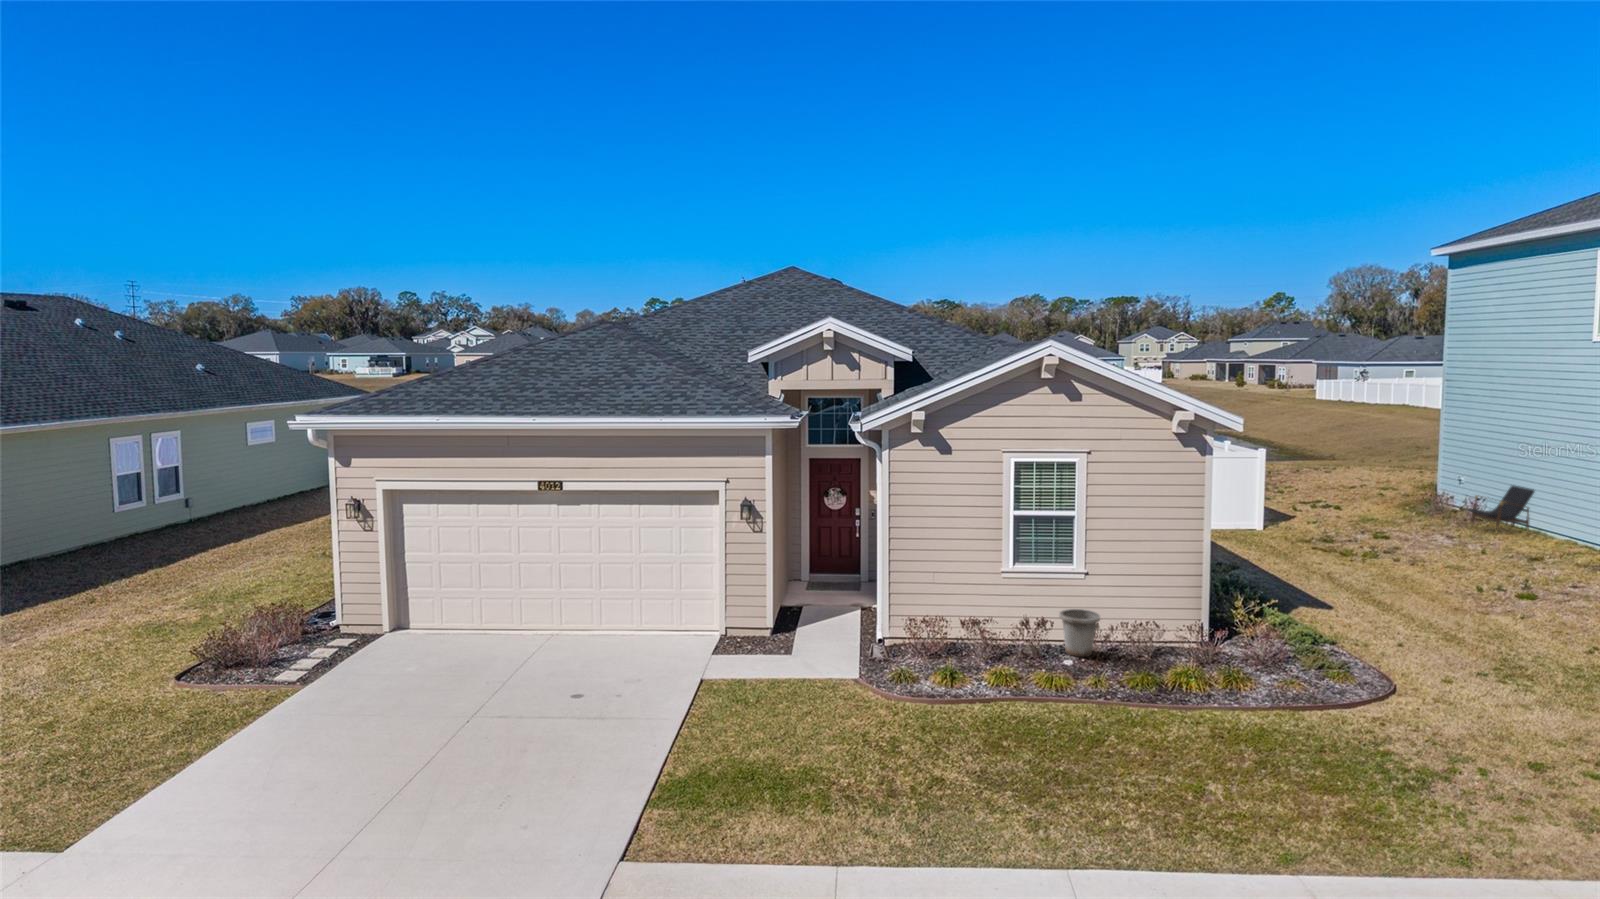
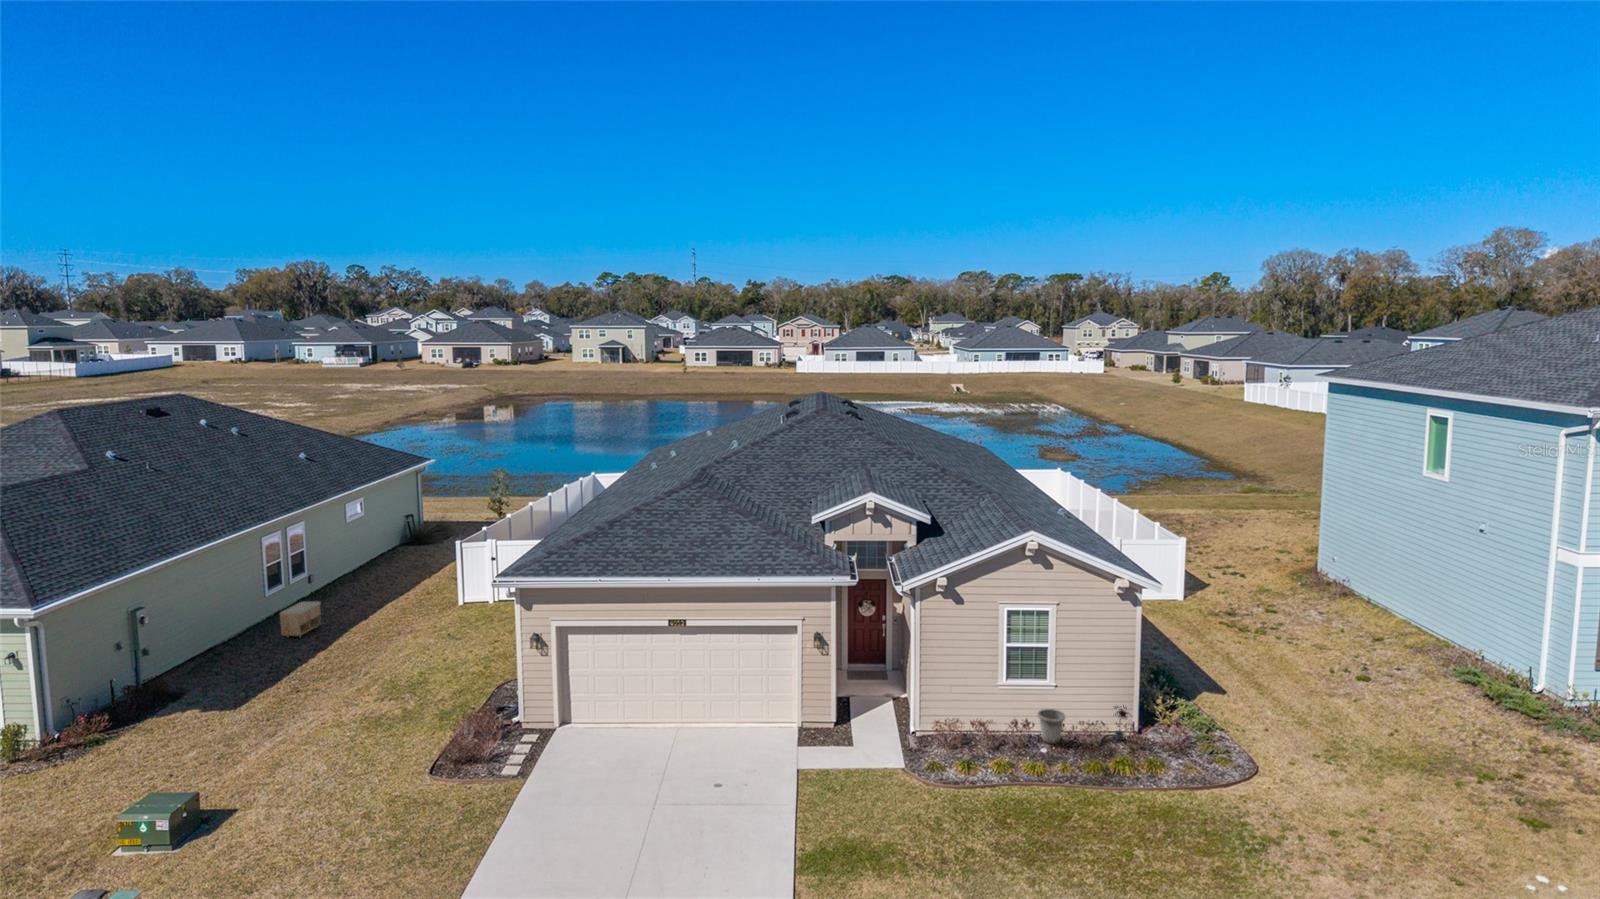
lounge chair: present [1469,486,1534,532] -> none [1336,571,1383,610]
storage bench: none [93,506,154,547] -> present [280,601,321,637]
potted plant: none [1170,601,1199,655] -> present [1115,705,1130,741]

